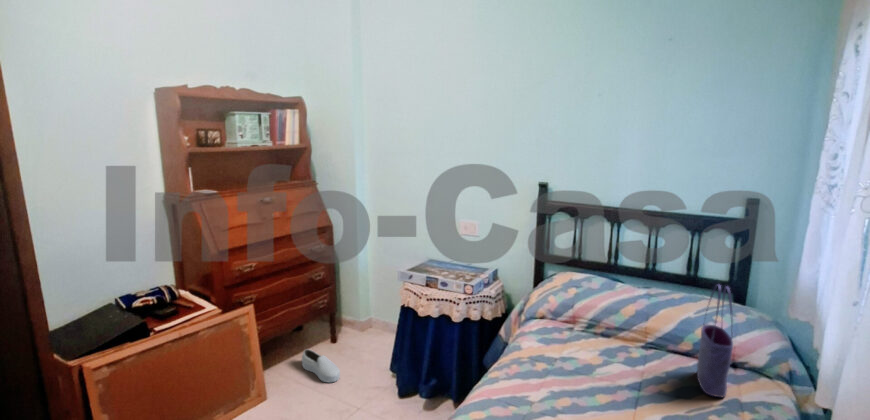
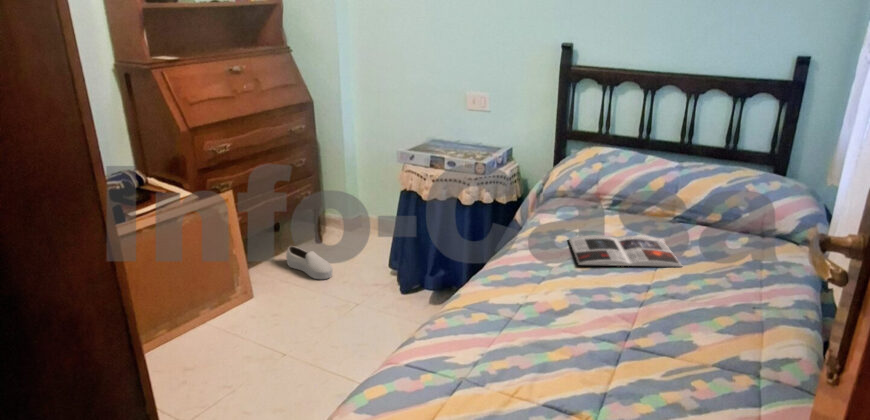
tote bag: present [697,284,733,397] -> none [722,145,760,259]
magazine: none [548,364,663,405] -> present [569,235,682,267]

